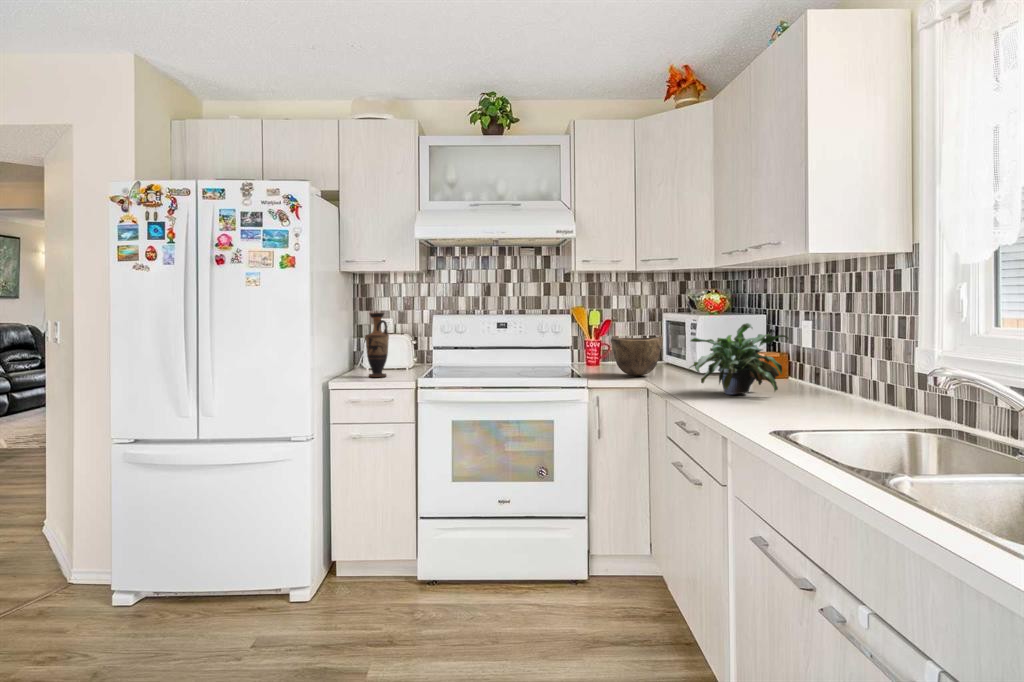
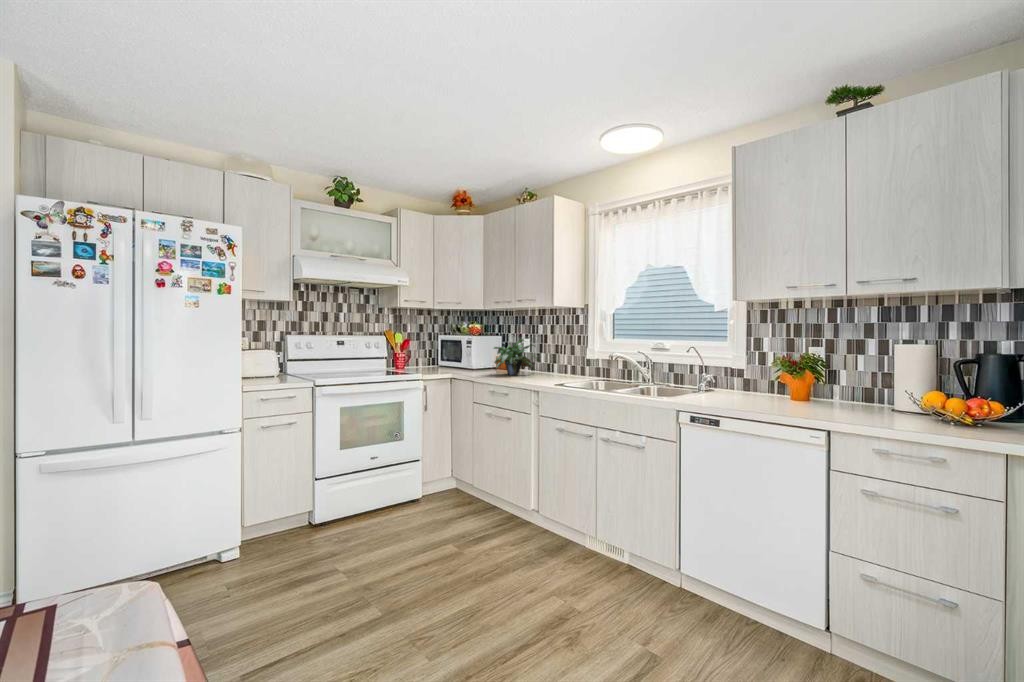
vase: present [365,313,389,377] -> none [261,331,281,380]
bowl: present [611,337,663,376] -> none [426,348,456,371]

